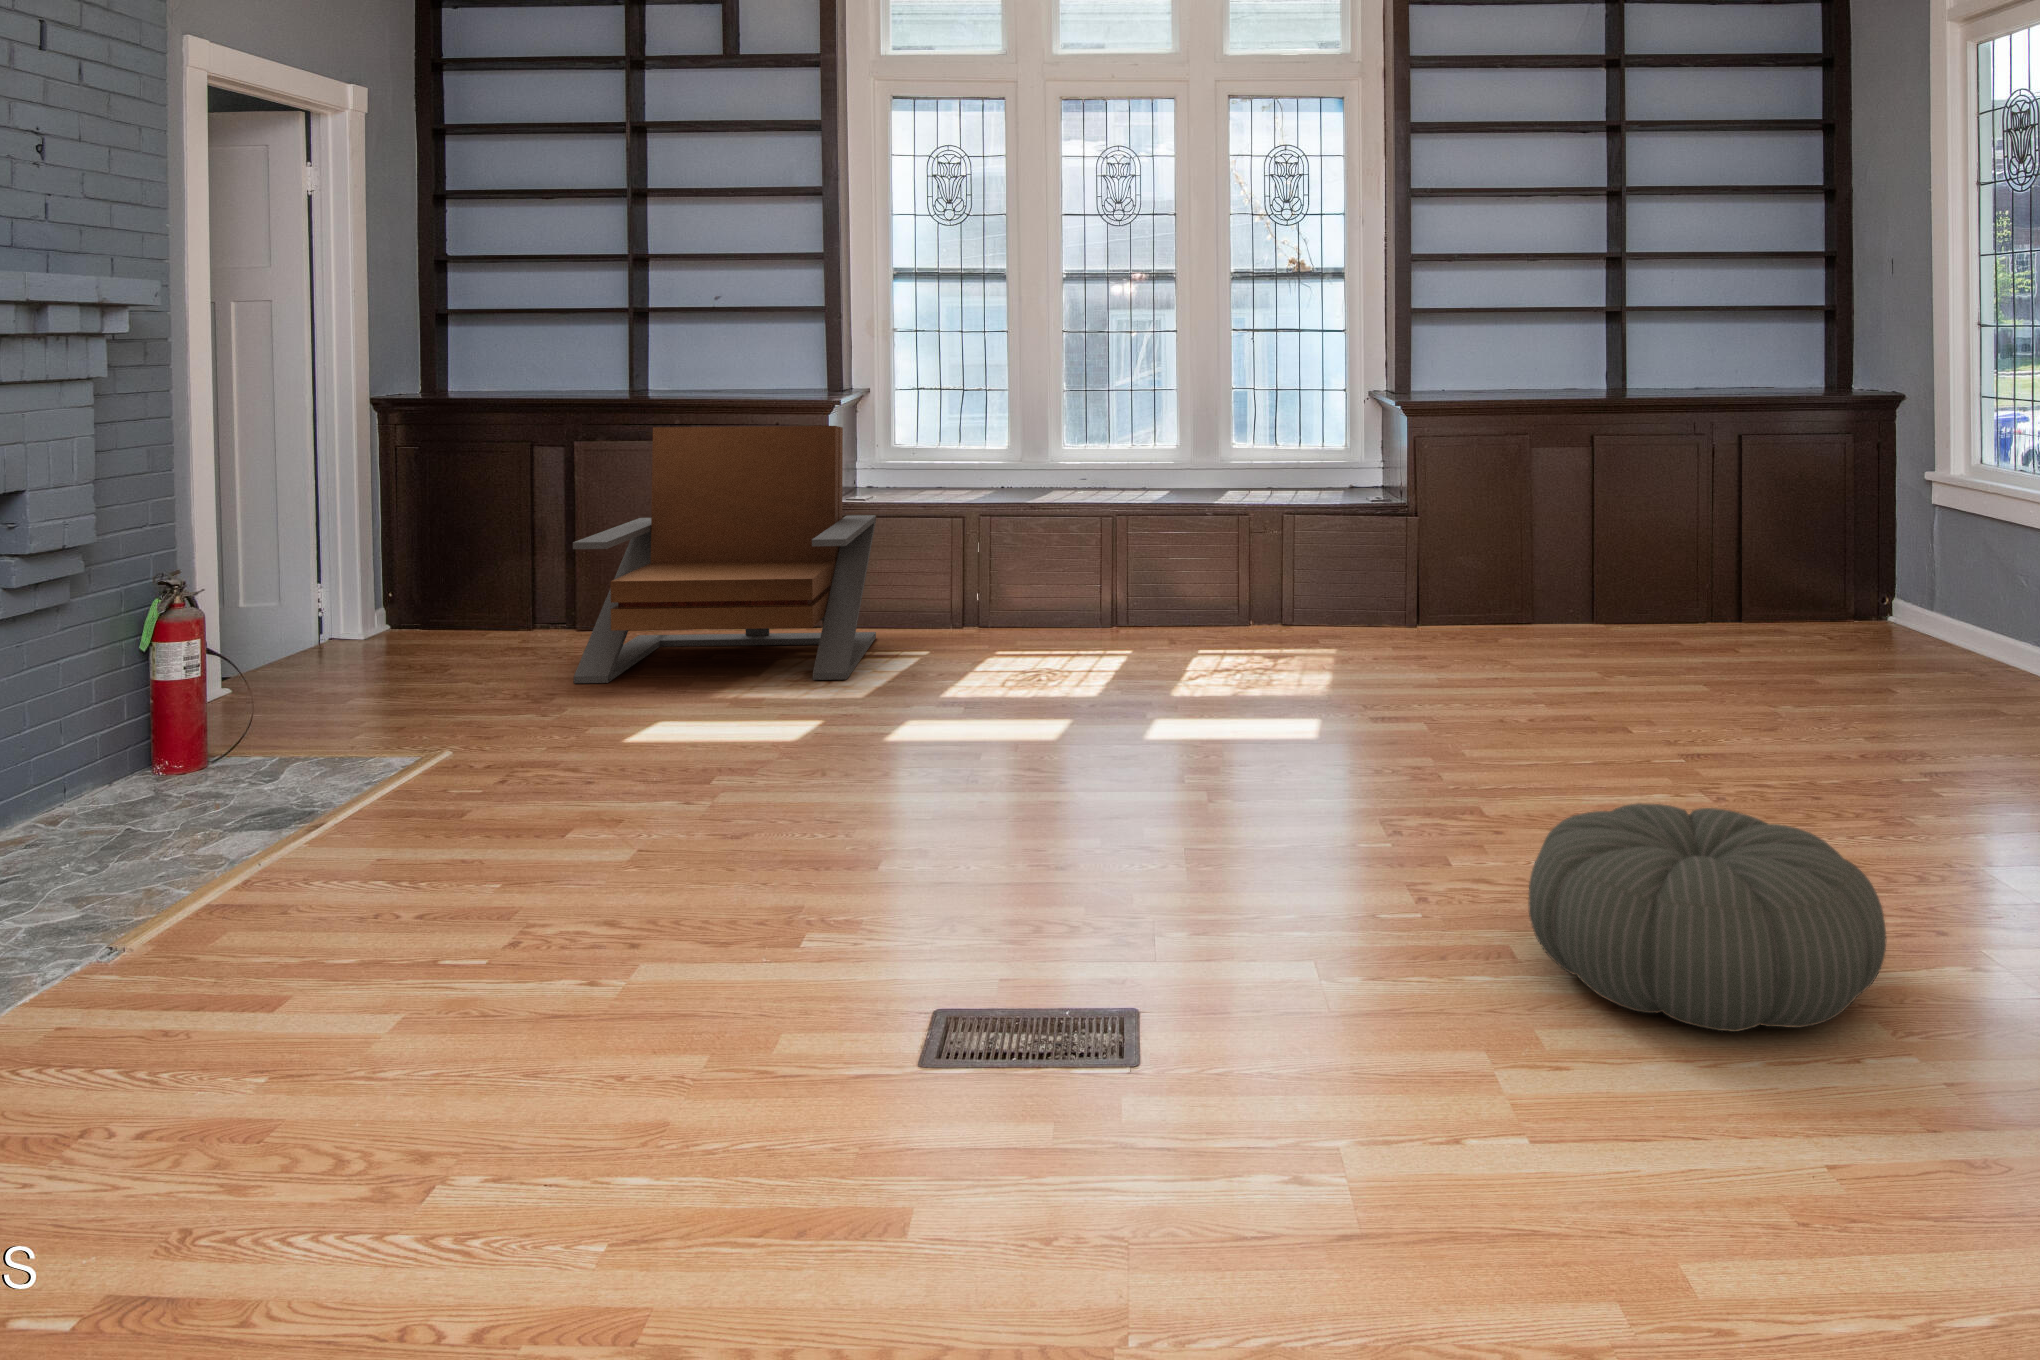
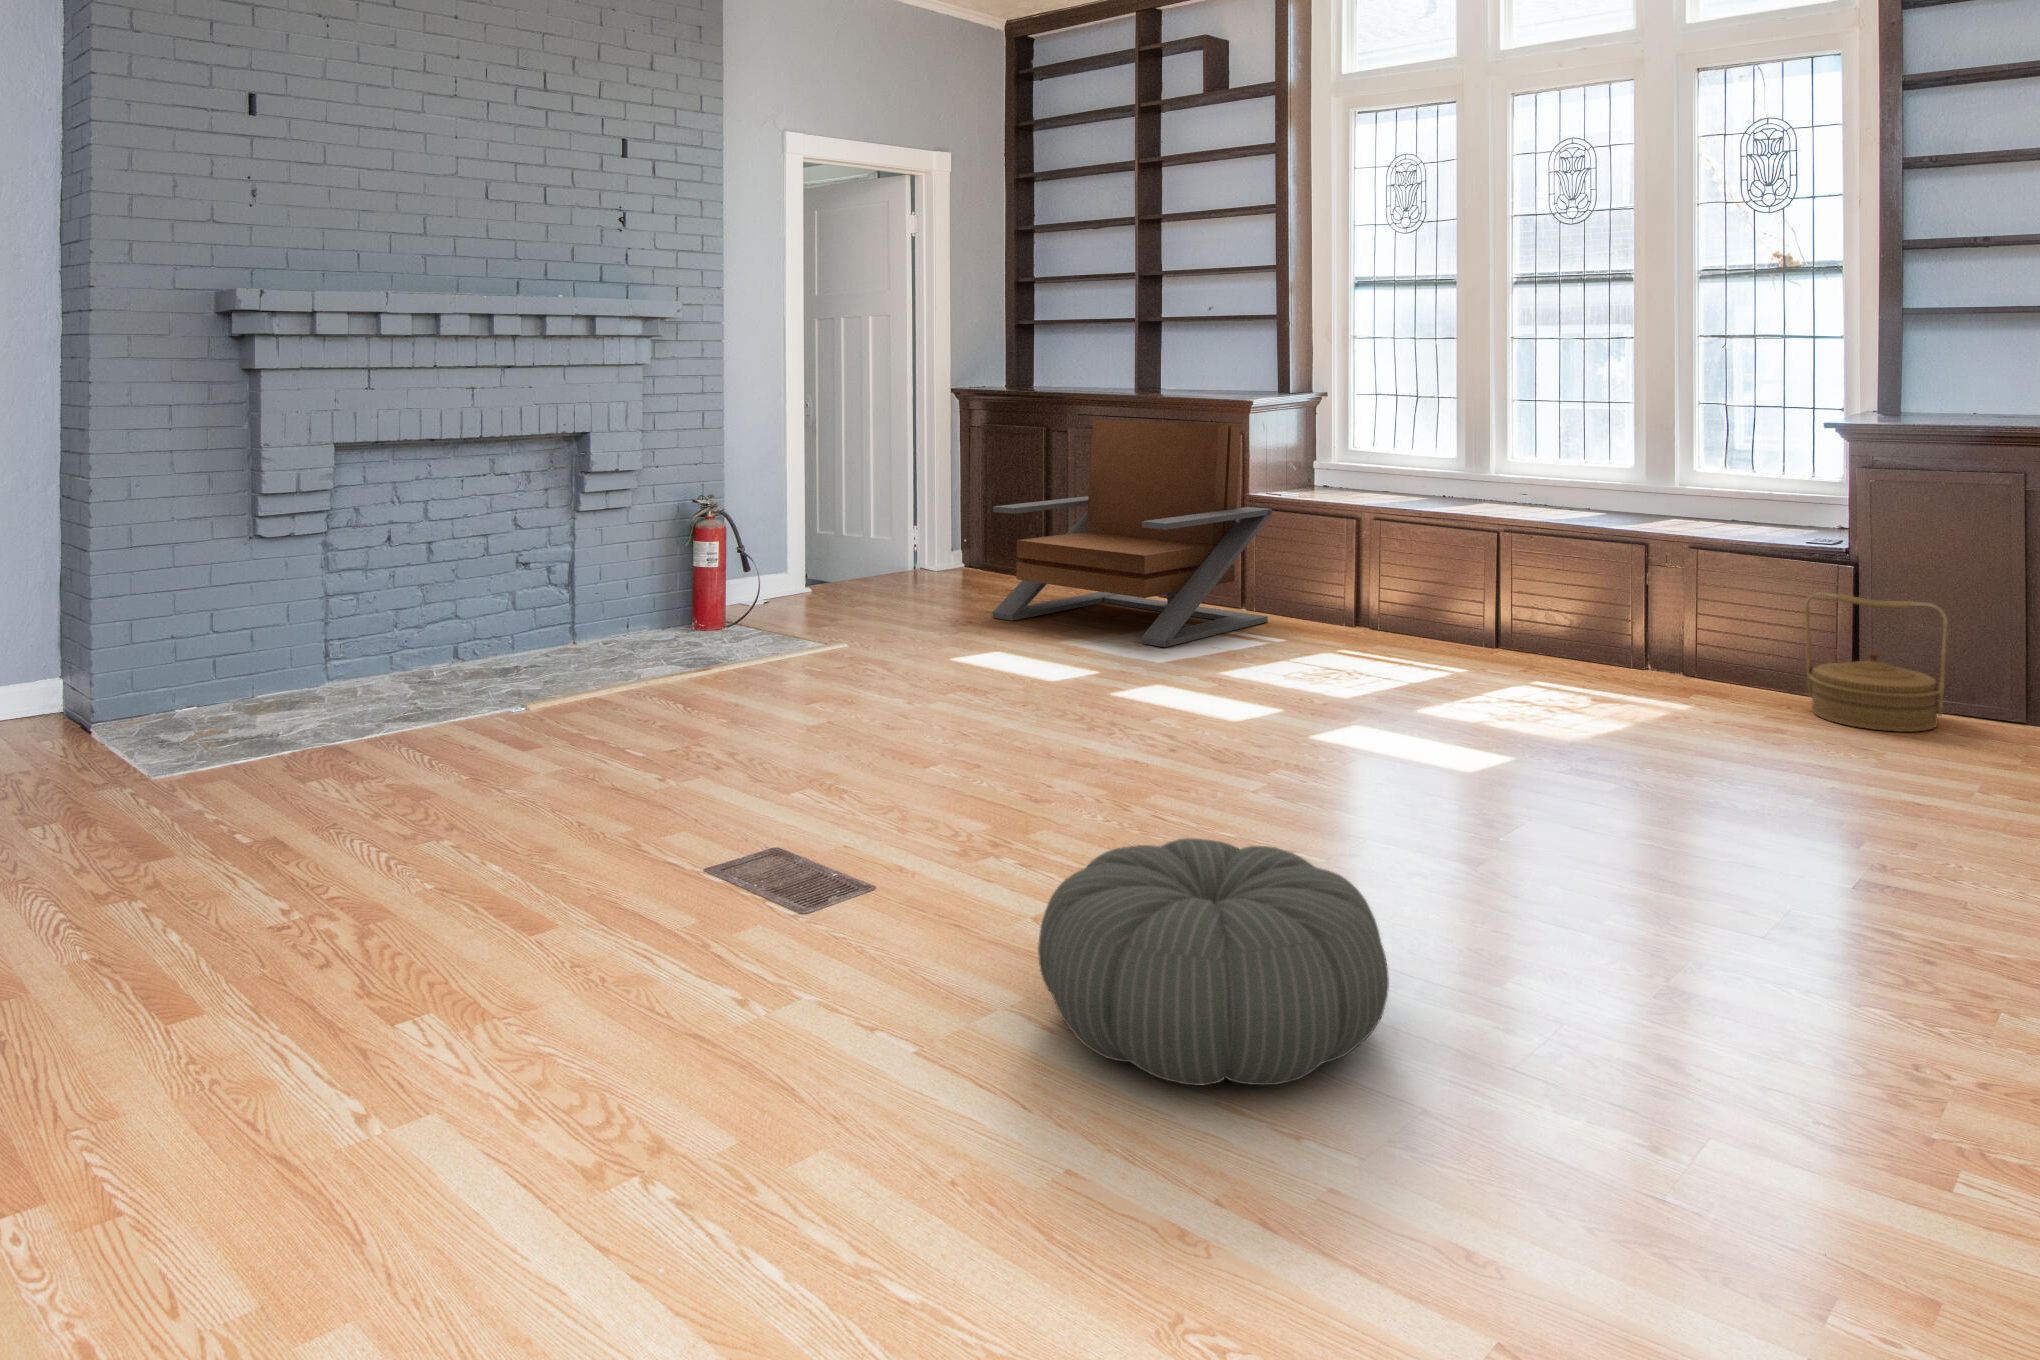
woven basket: none [1399,537,1498,643] -> present [1805,592,1948,732]

